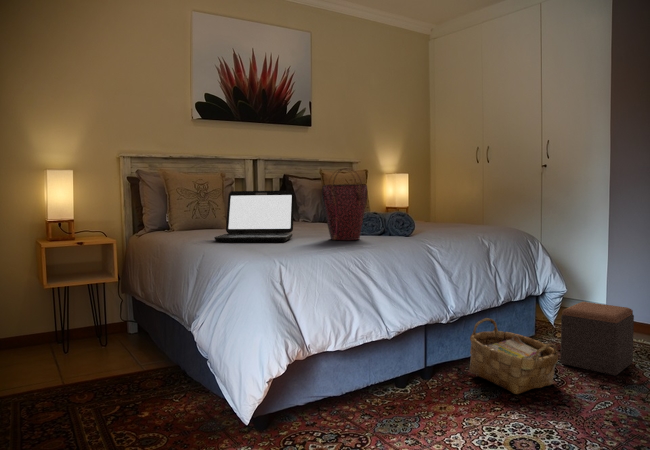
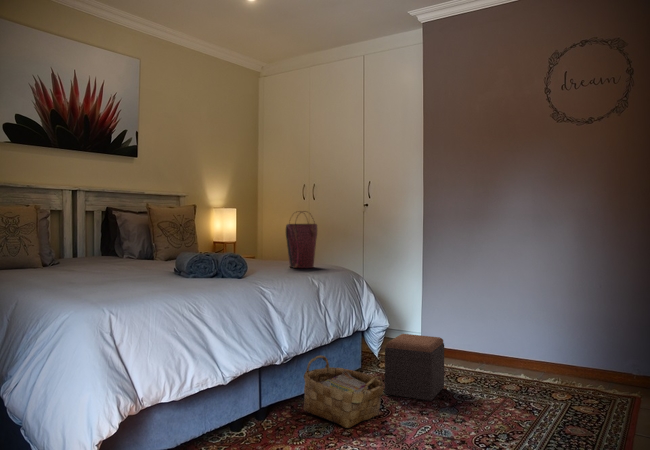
handbag: present [322,168,367,240] -> present [286,211,317,268]
laptop: present [215,191,294,242] -> none [24,229,120,288]

